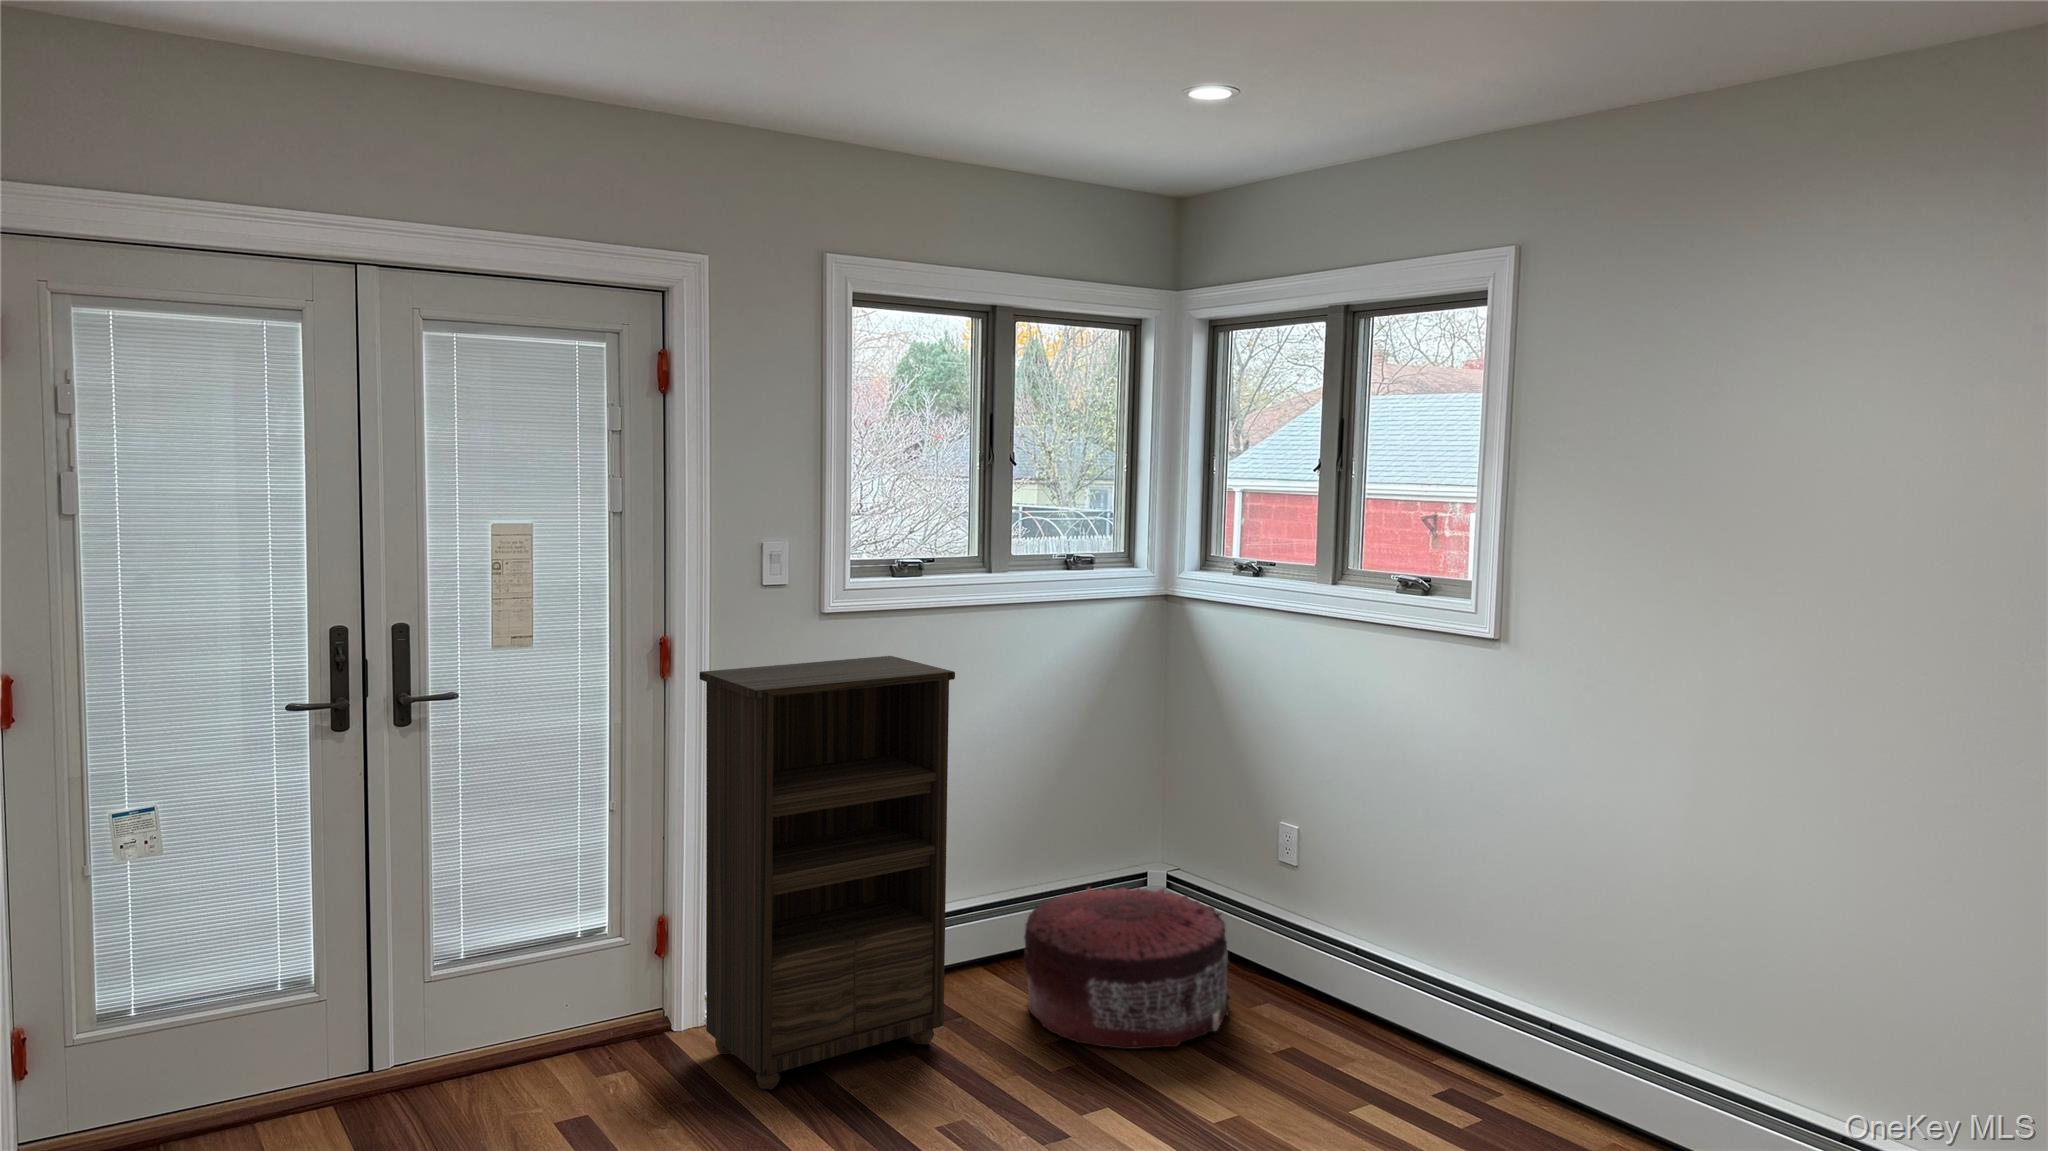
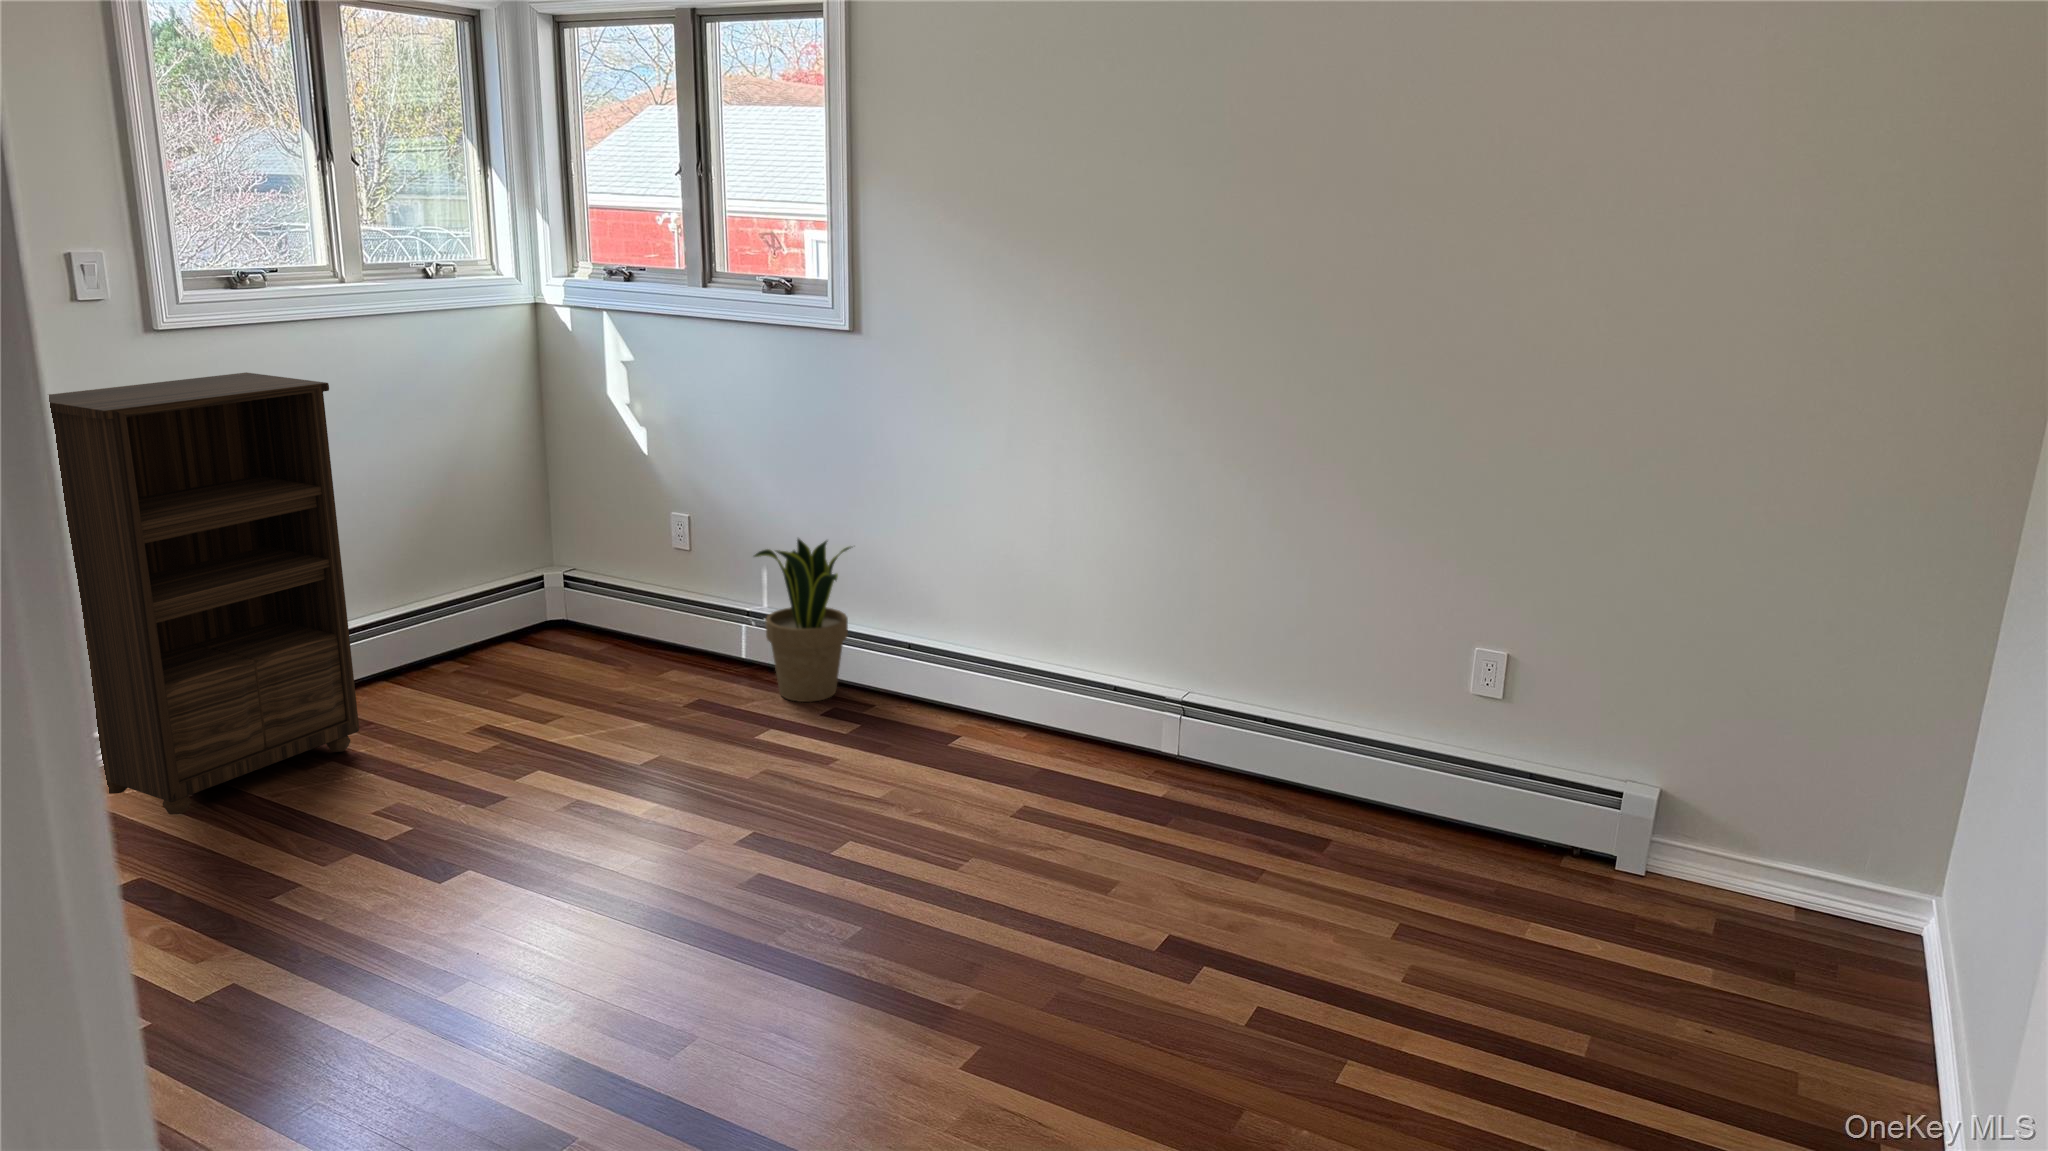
potted plant: none [1365,875,1489,1075] -> present [754,539,851,702]
pouf: present [1023,888,1230,1049] -> none [429,581,640,727]

